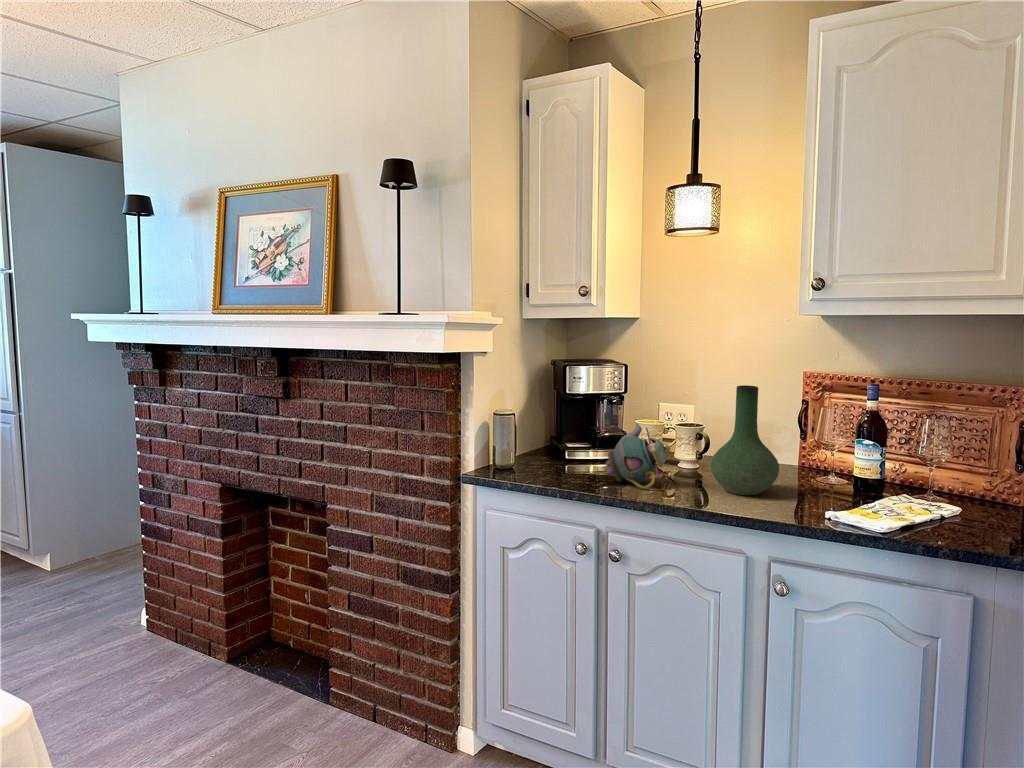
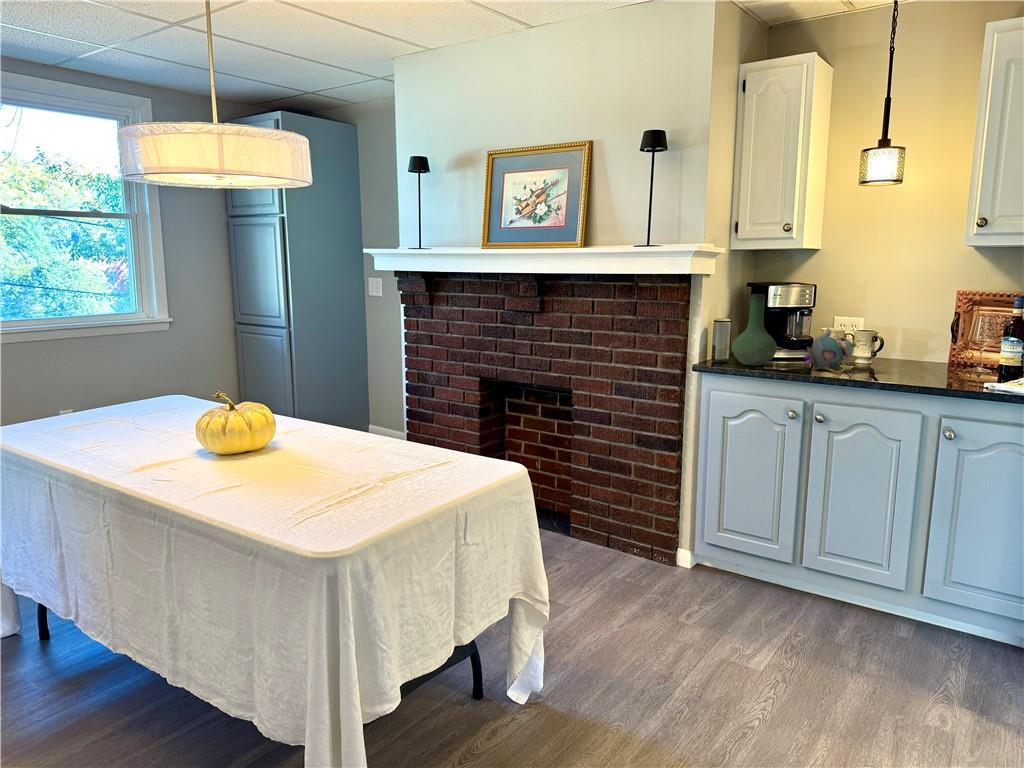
vase: present [711,385,779,495] -> present [732,294,777,366]

